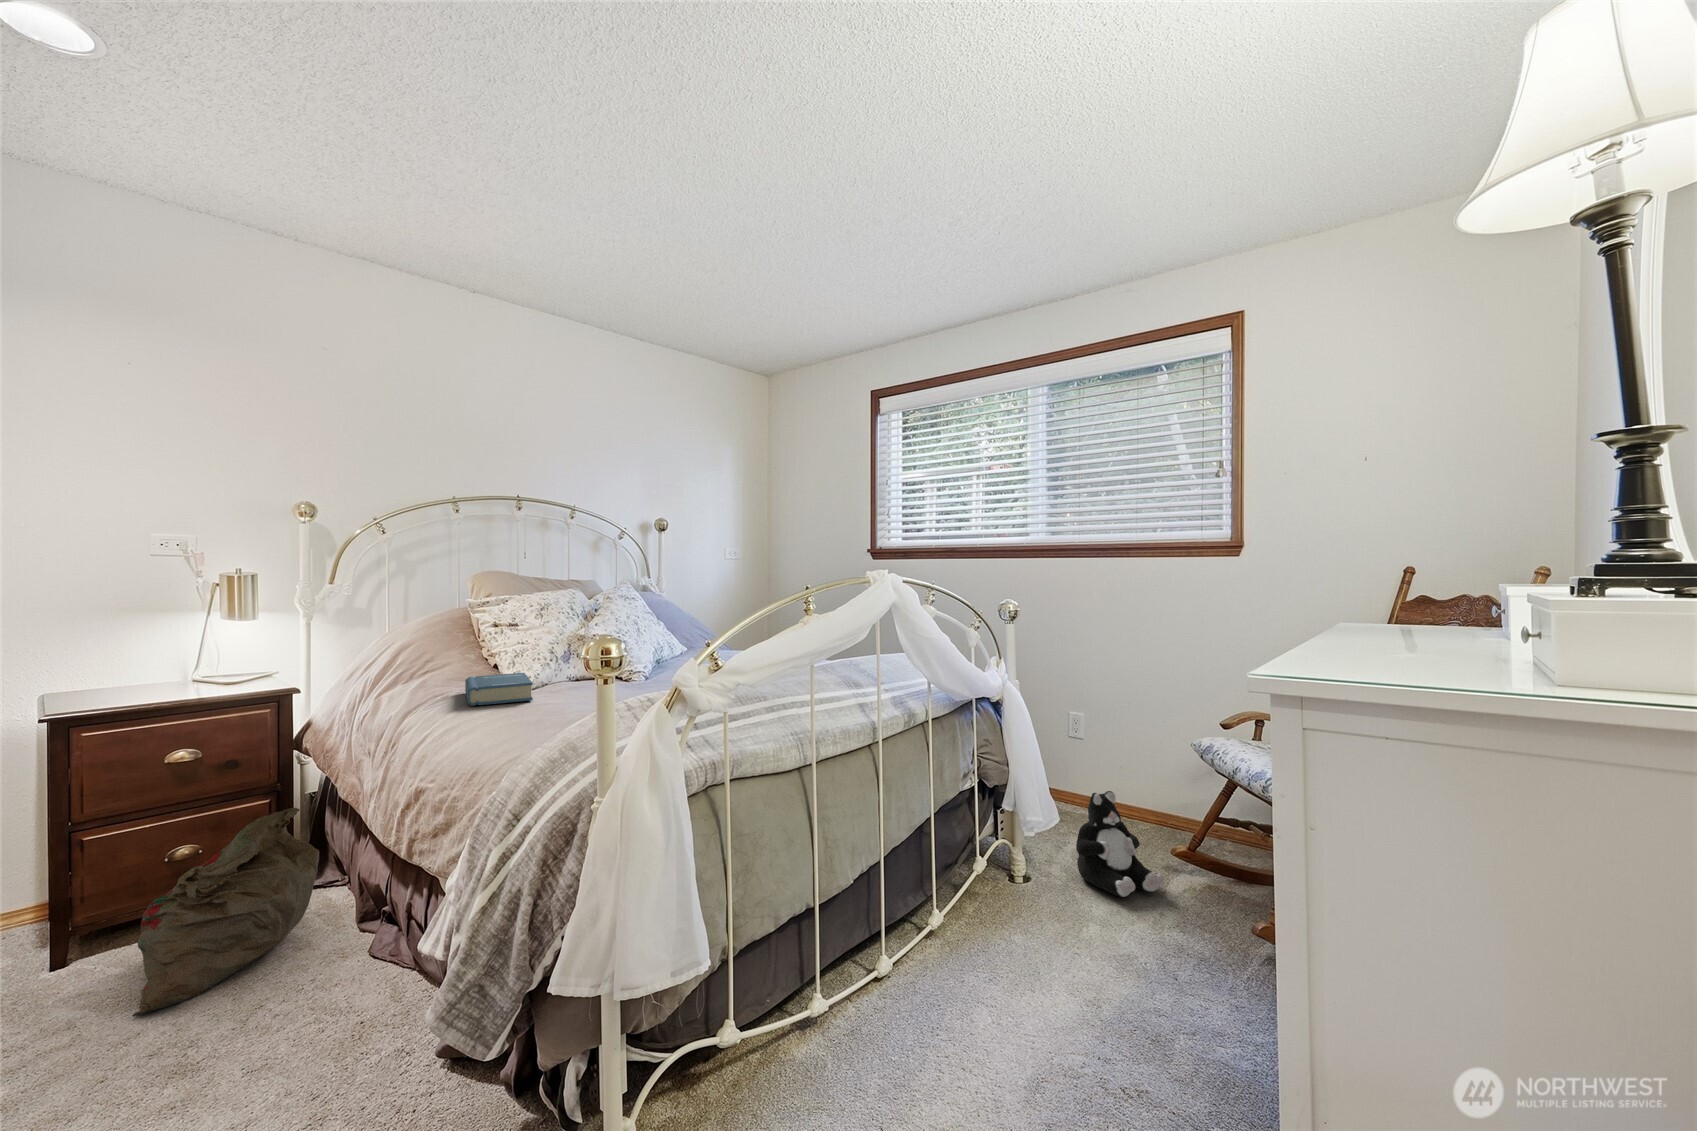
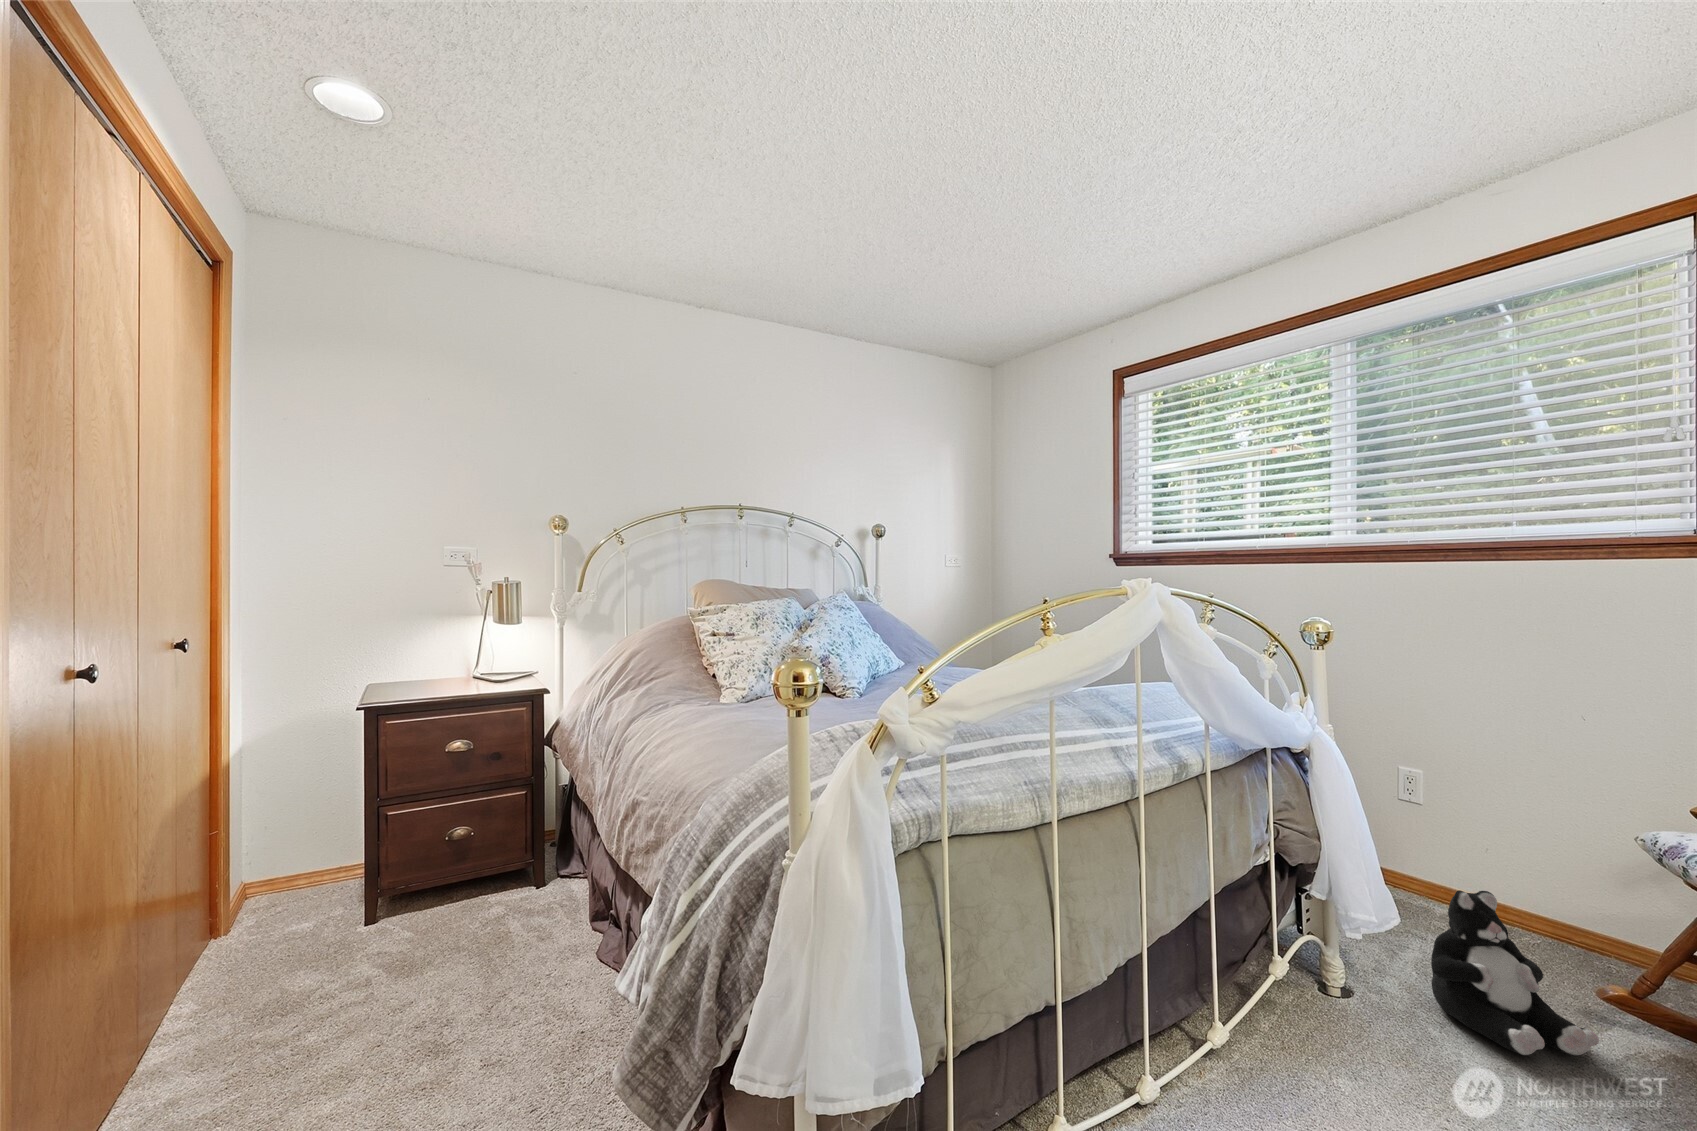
hardback book: present [465,673,532,706] -> none [683,684,743,716]
bag: present [133,808,319,1016] -> none [409,801,561,983]

